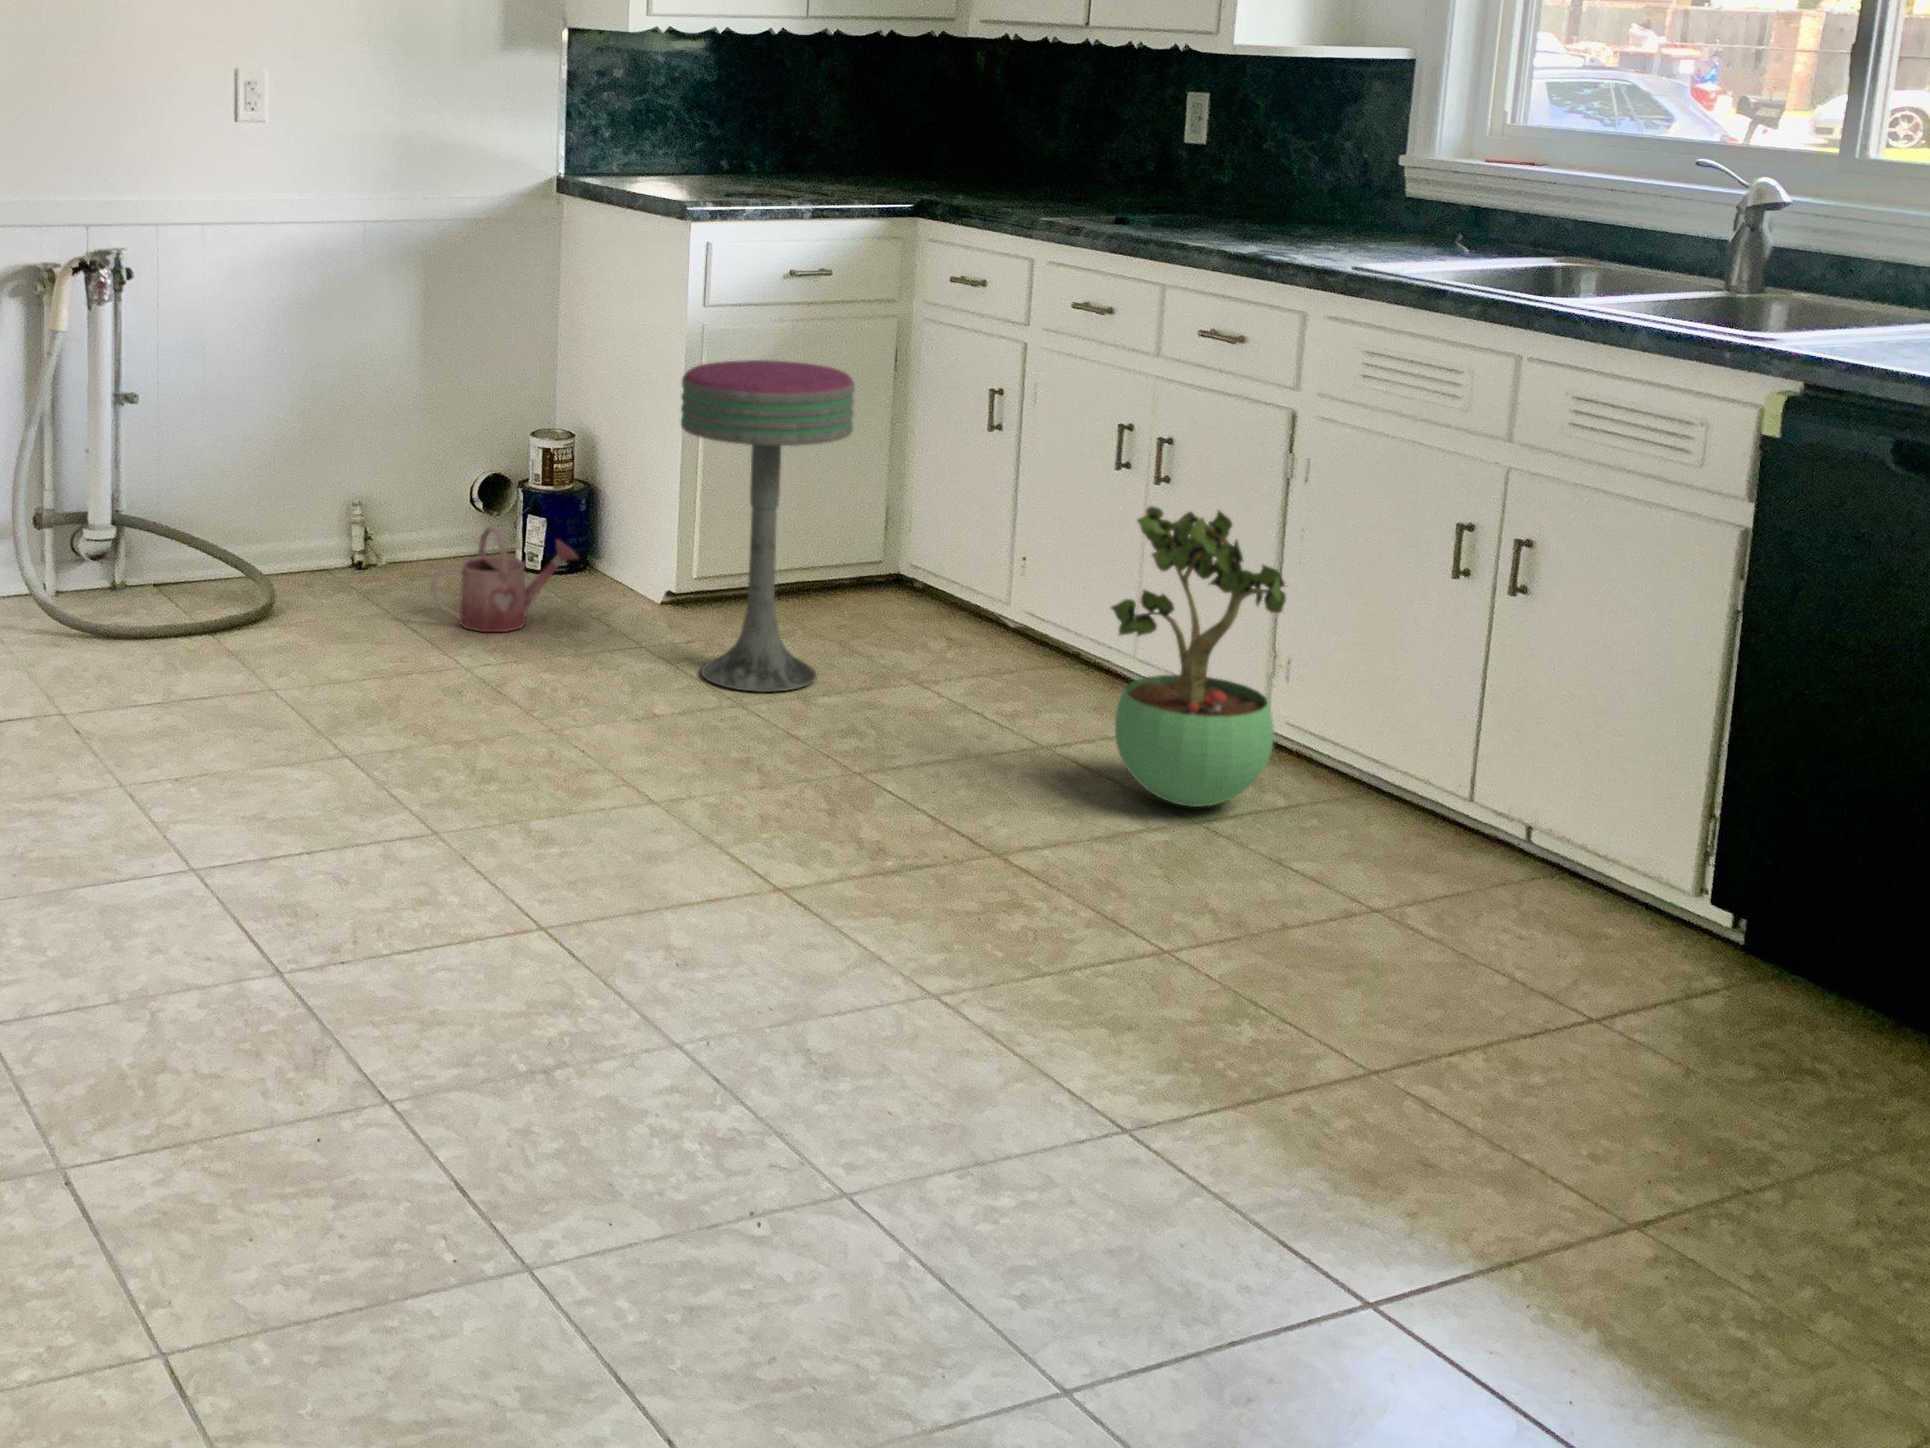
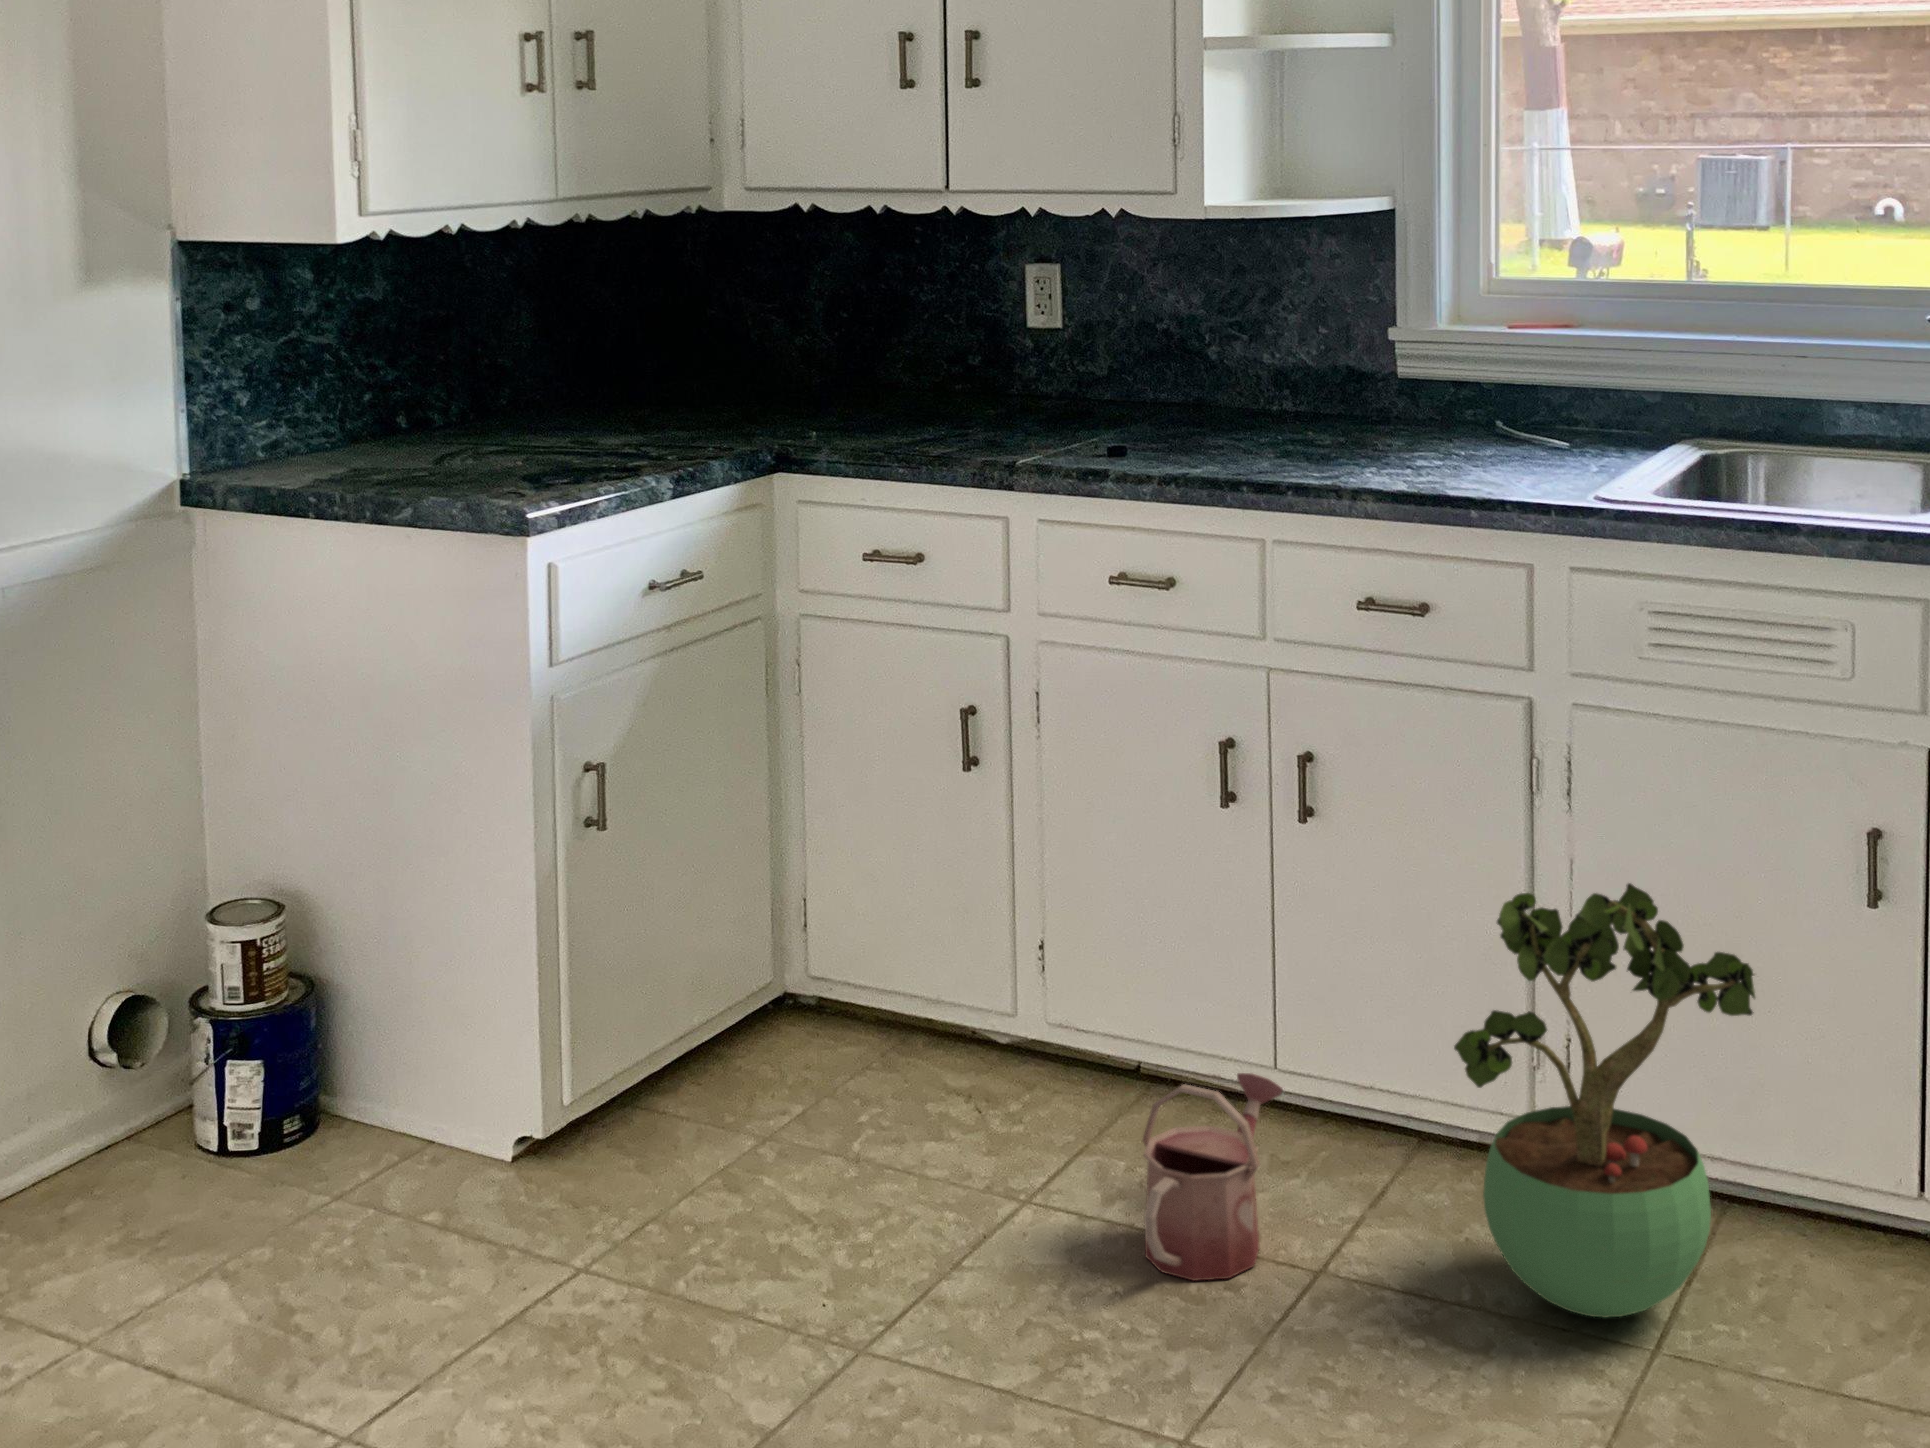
bar stool: present [681,360,855,692] -> none [650,742,928,1303]
watering can: present [431,526,578,632] -> present [1143,1073,1283,1280]

